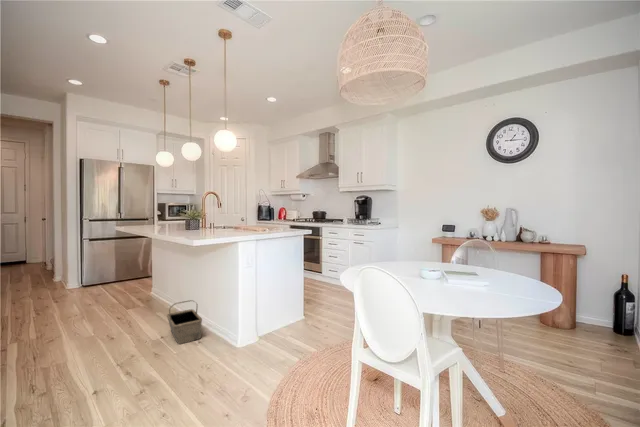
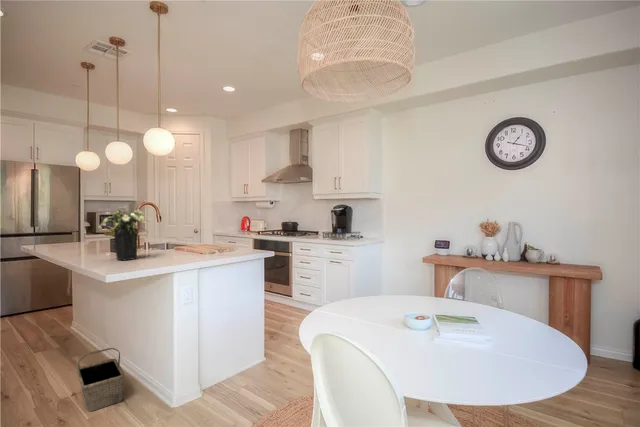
flower arrangement: none [182,194,219,235] -> present [98,207,145,260]

